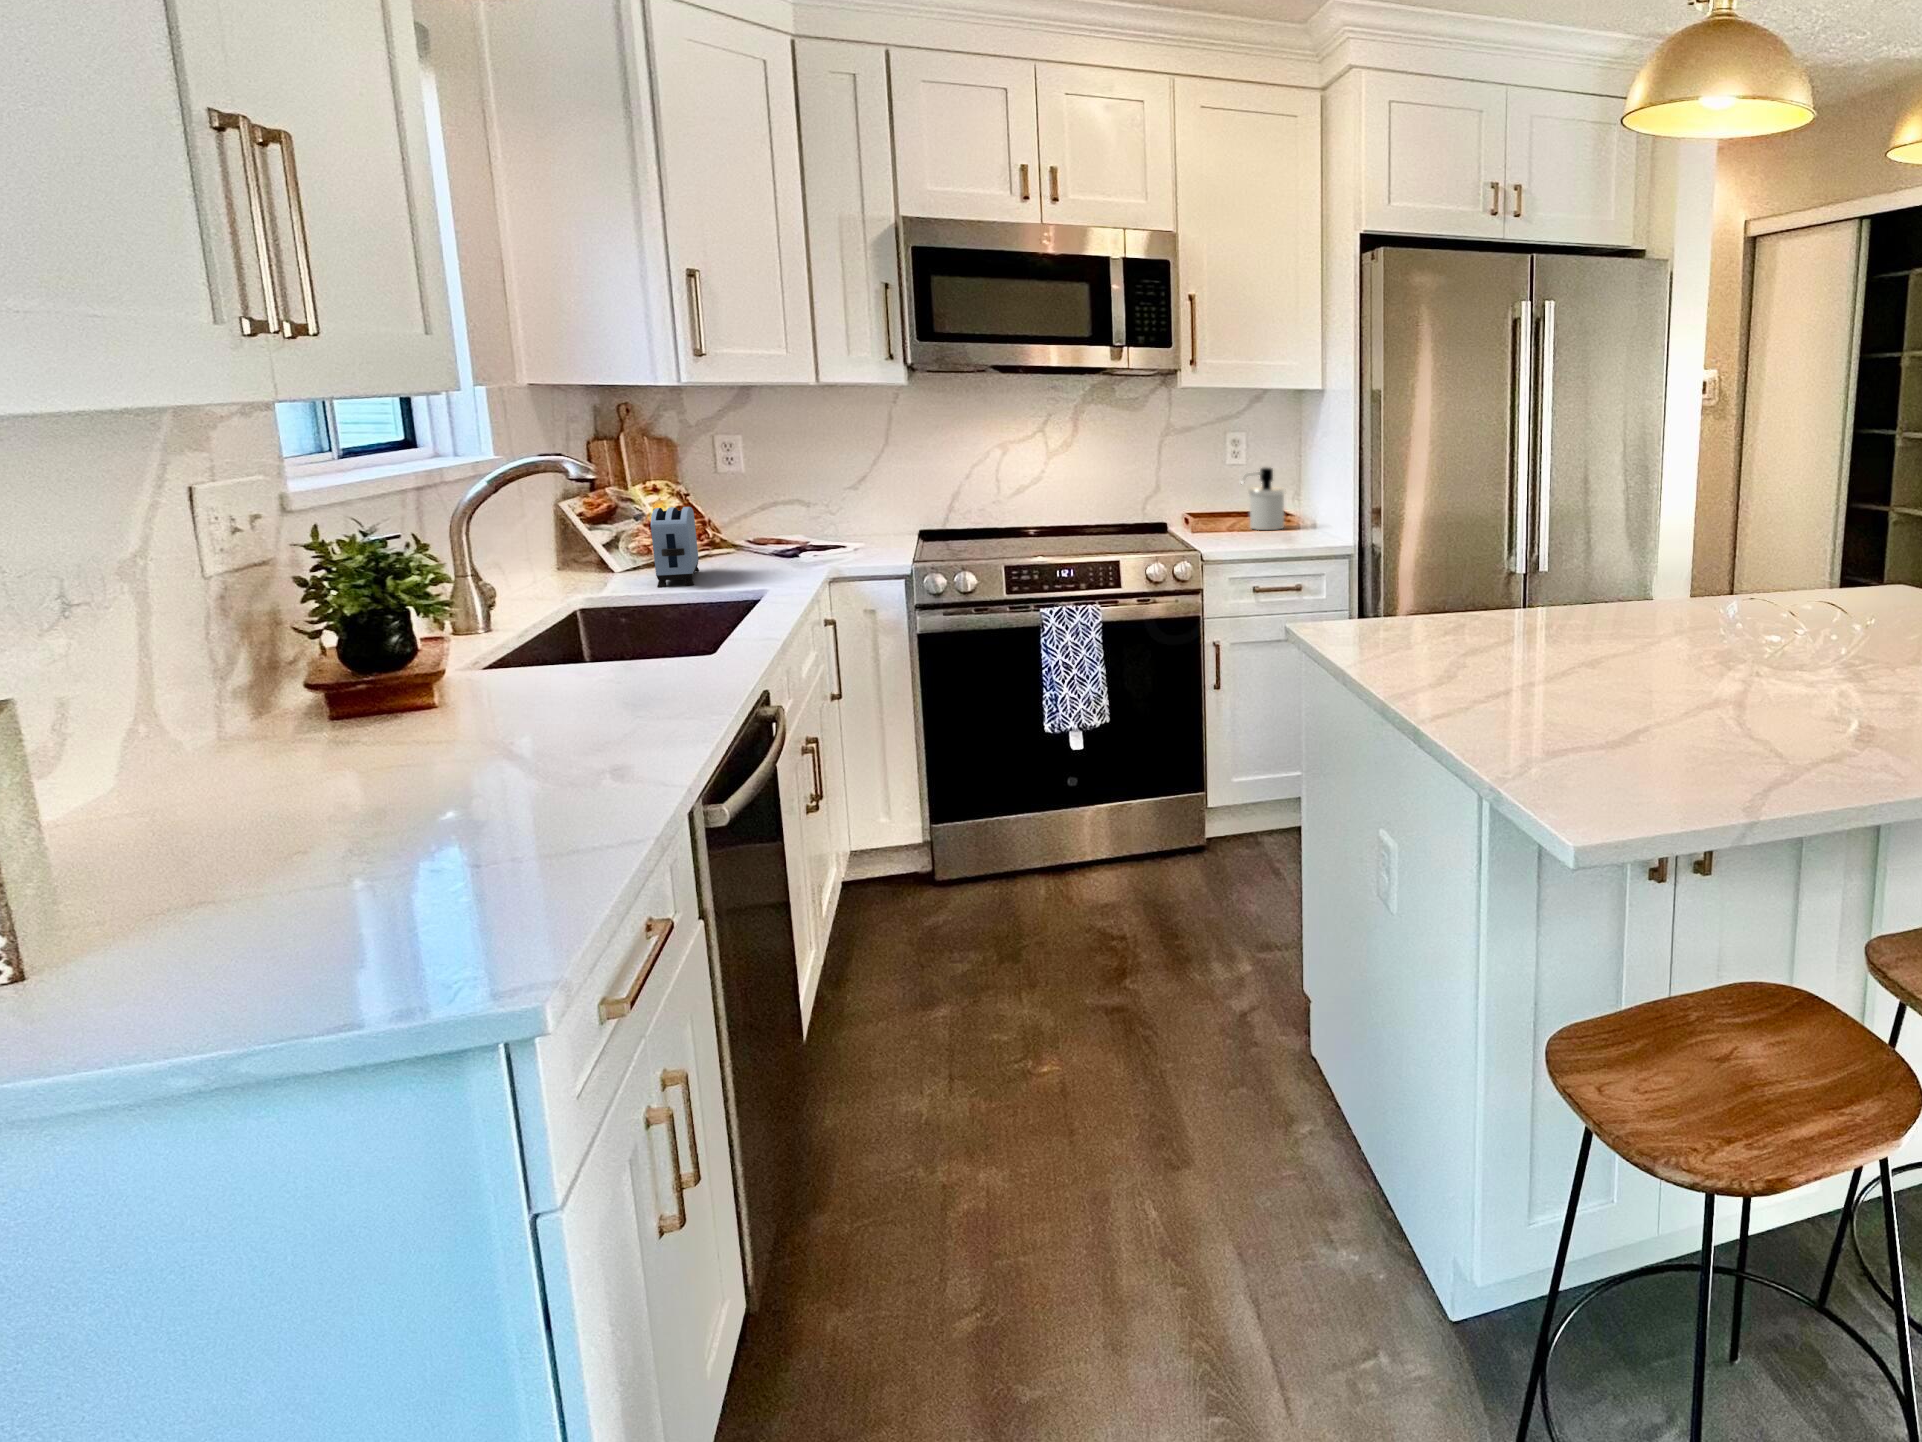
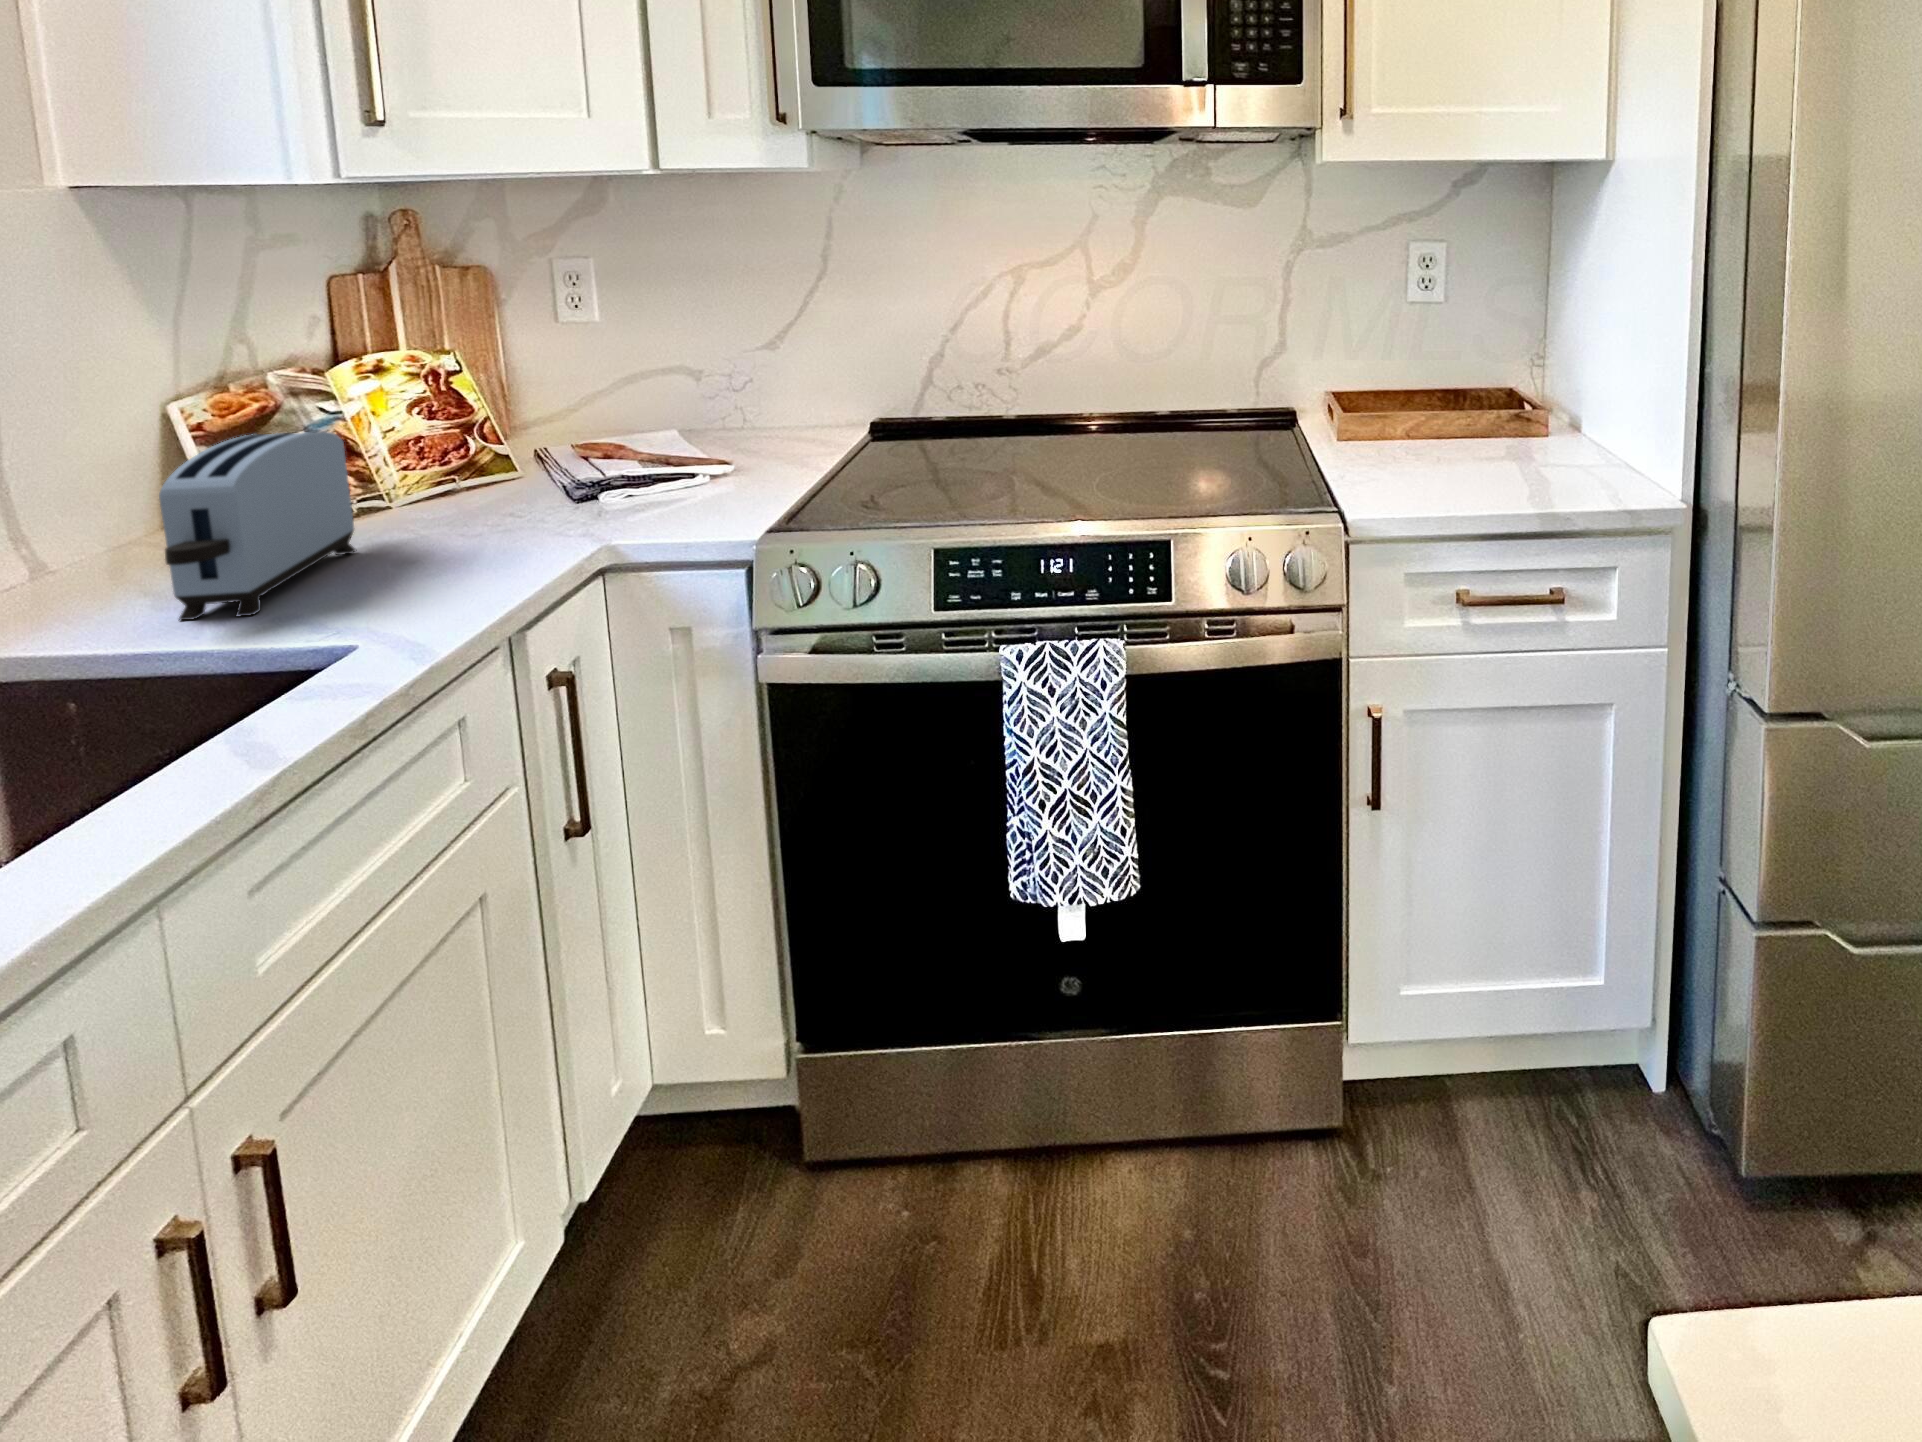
soap dispenser: present [1242,468,1285,530] -> none [1436,316,1525,442]

